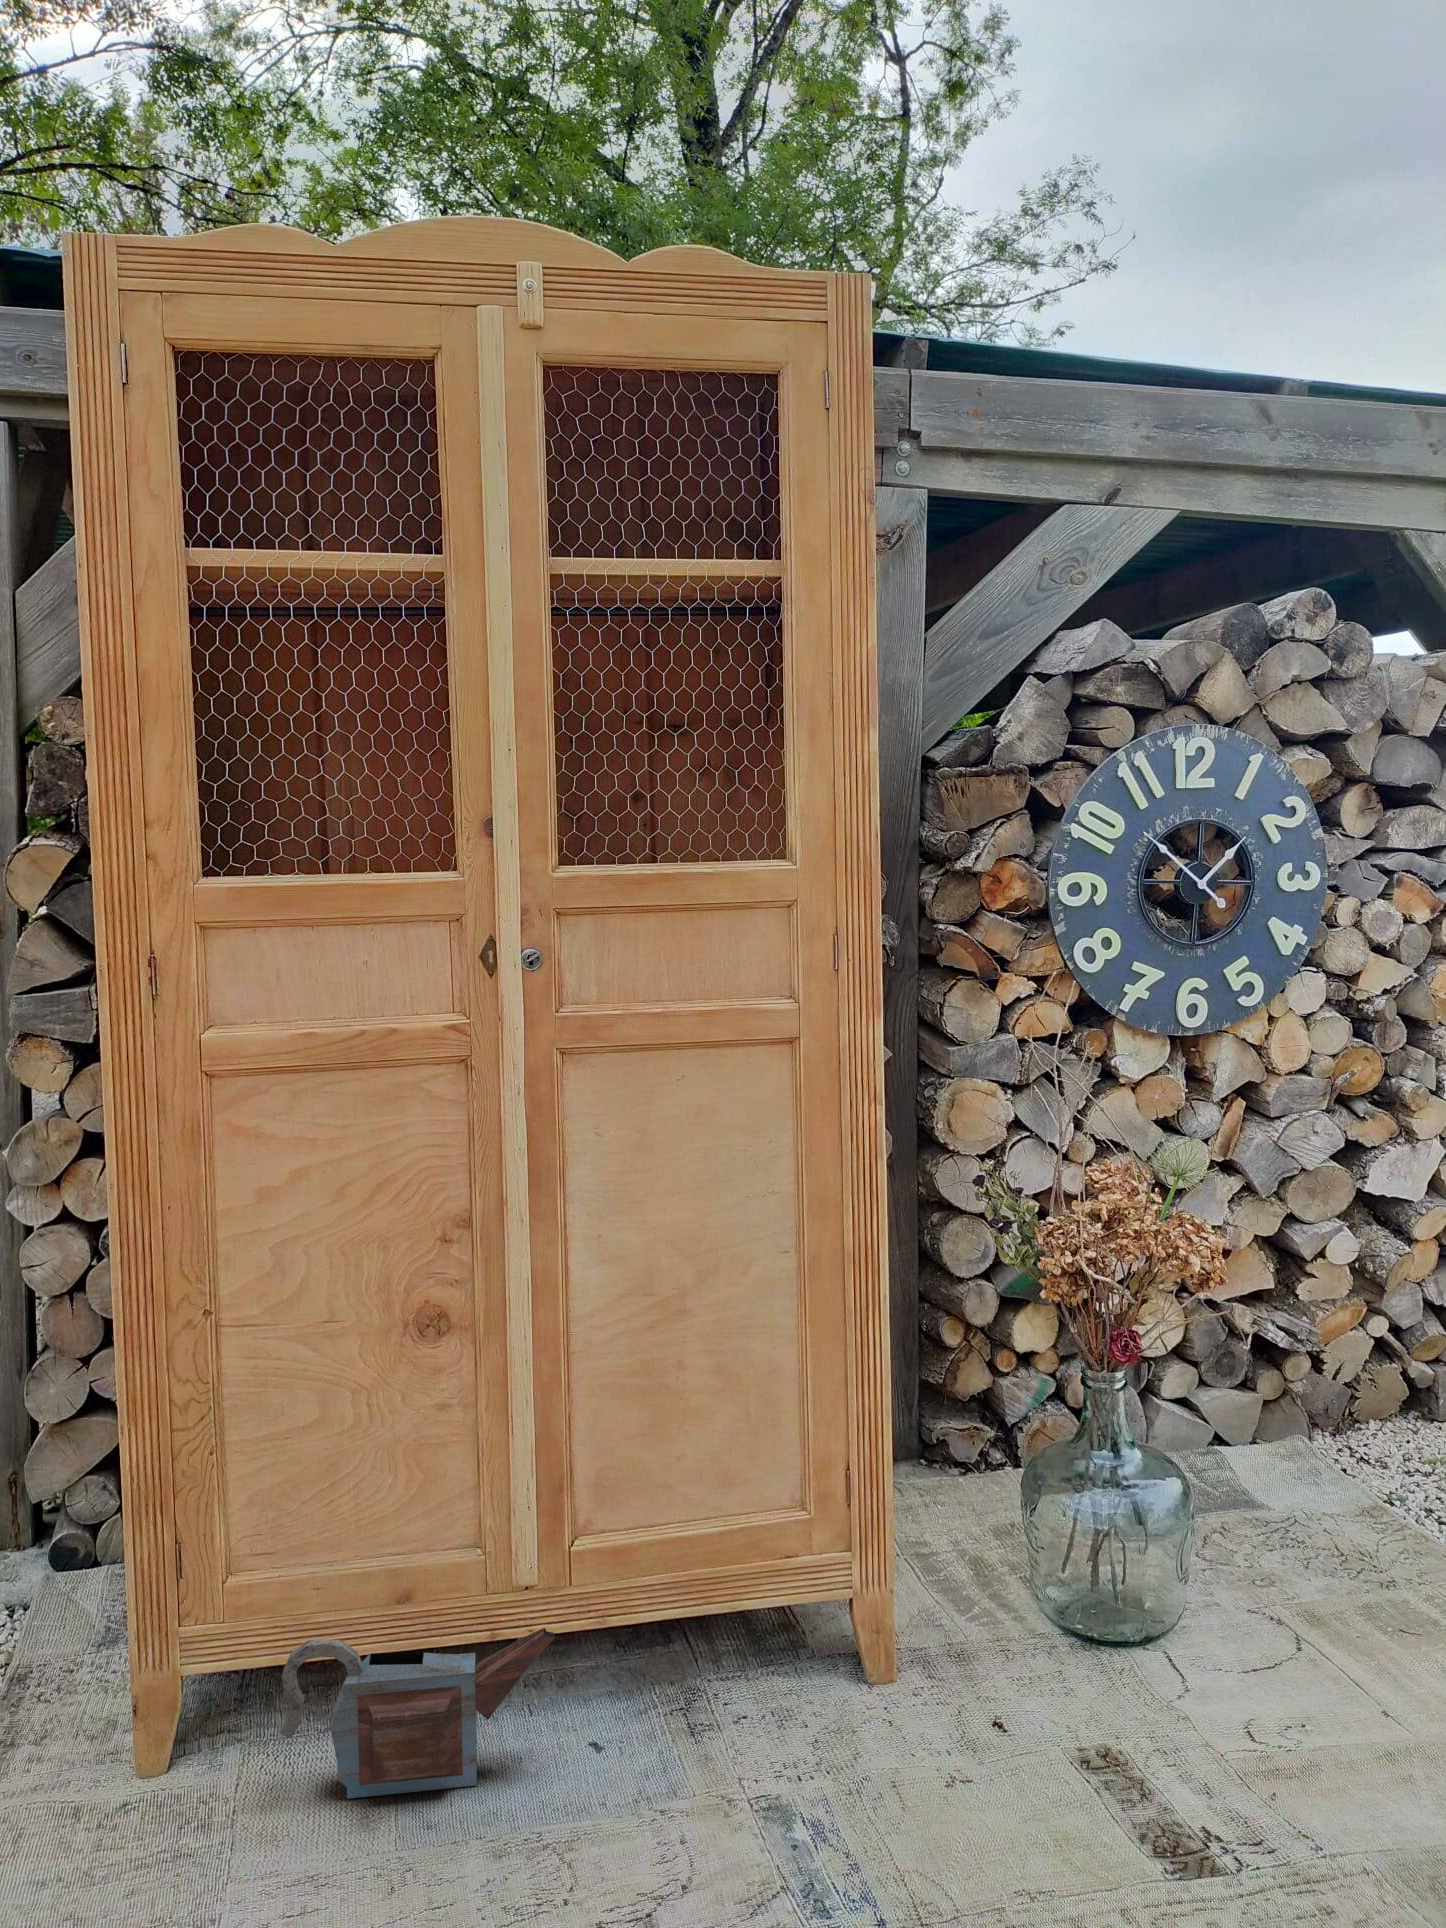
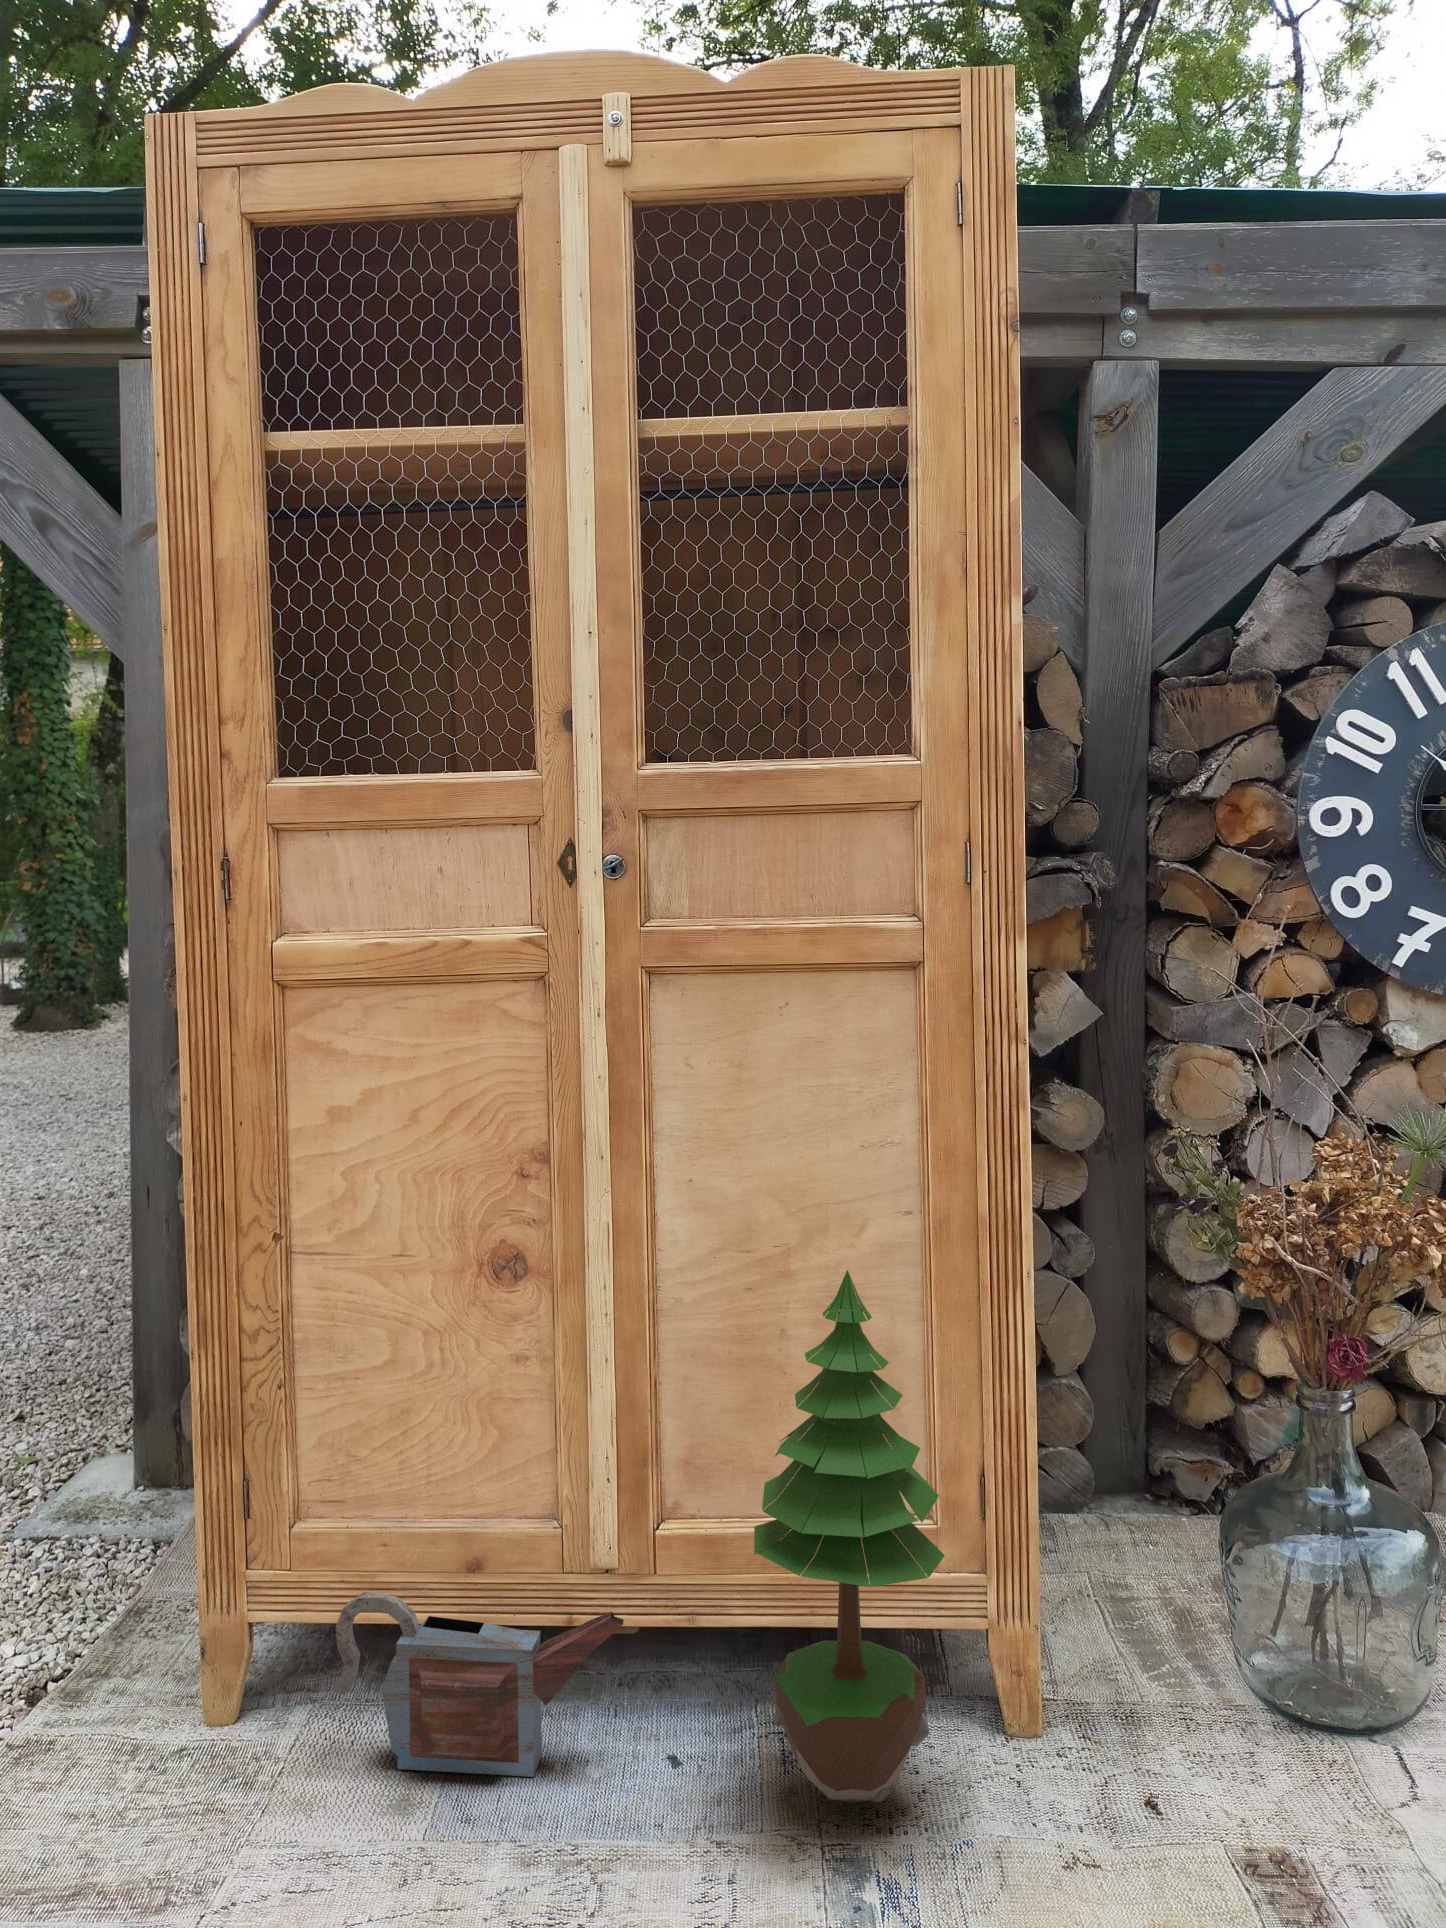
potted tree: none [673,1310,837,1764] -> present [754,1270,945,1803]

